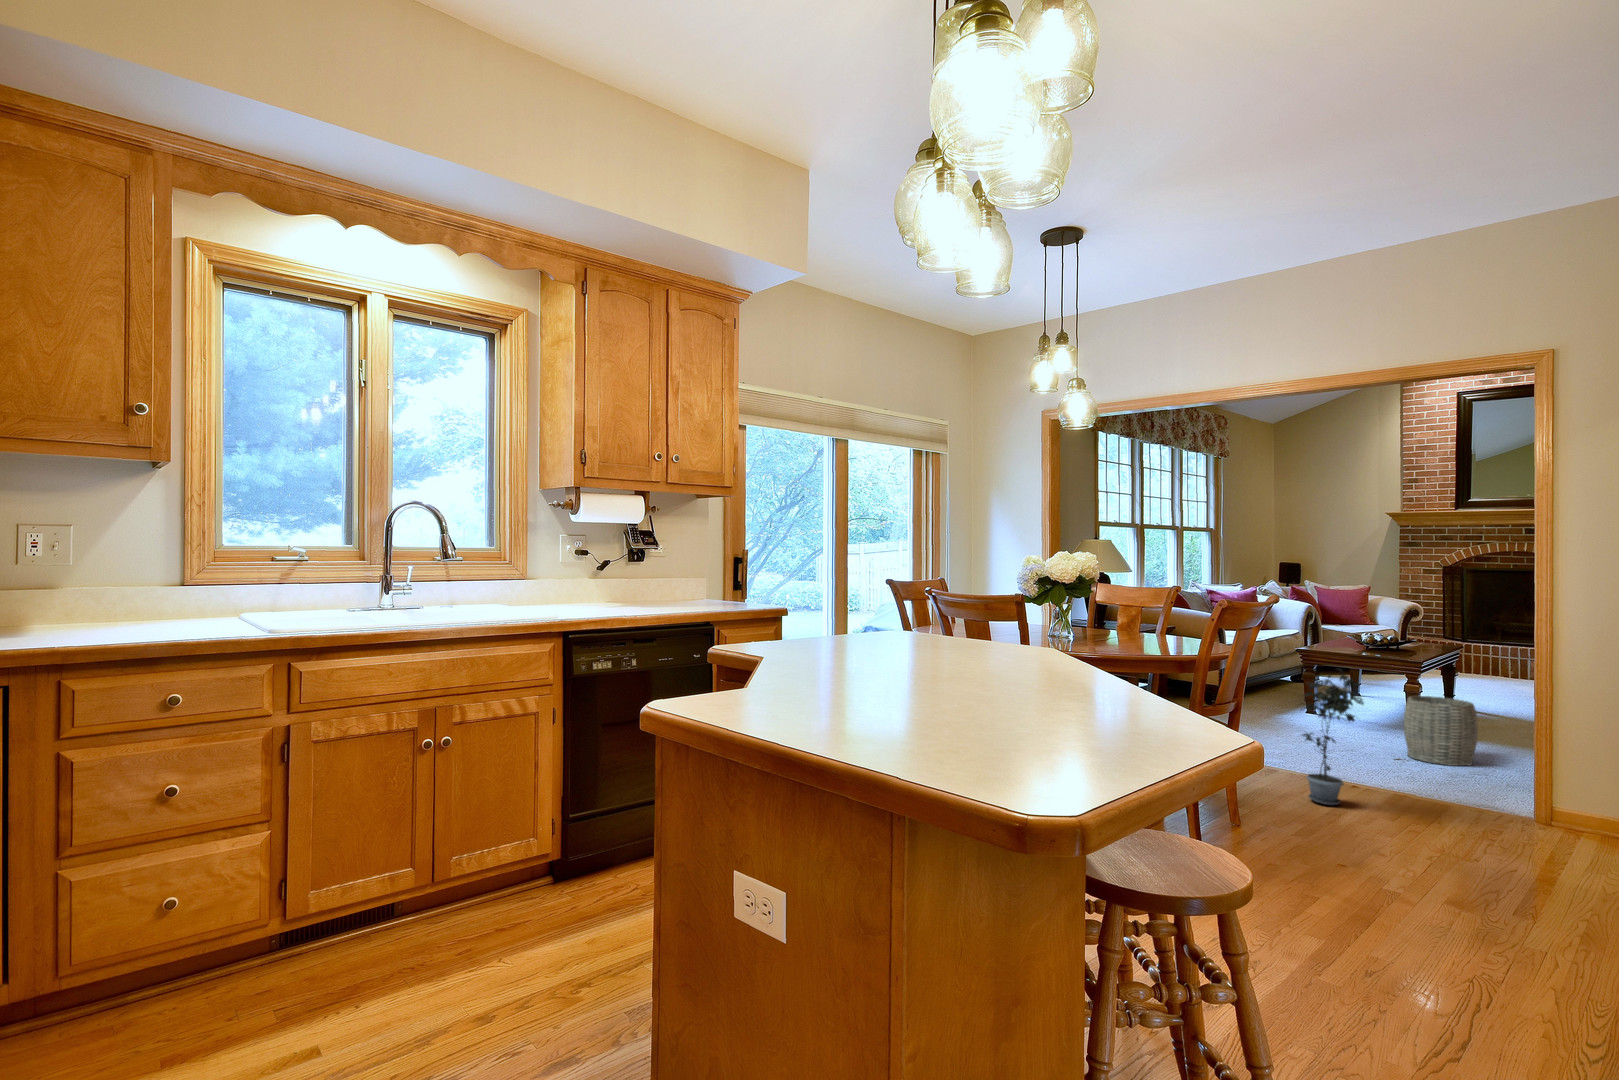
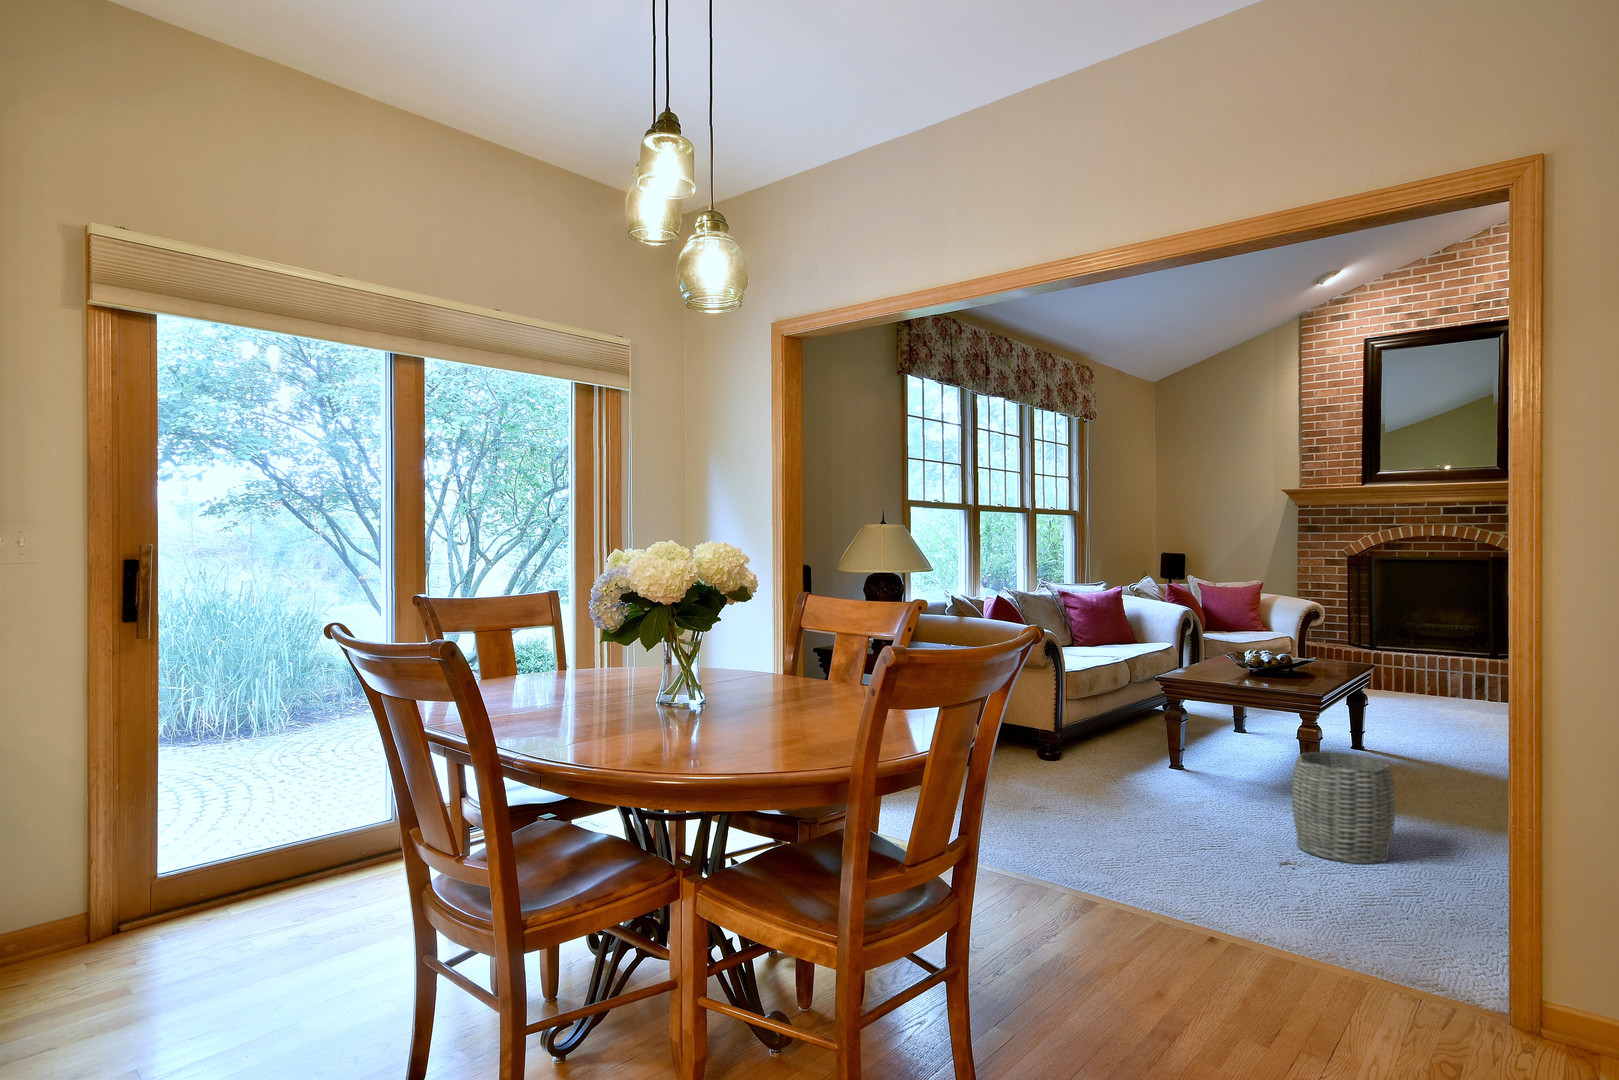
potted plant: present [1301,669,1364,805] -> none [1109,735,1219,977]

